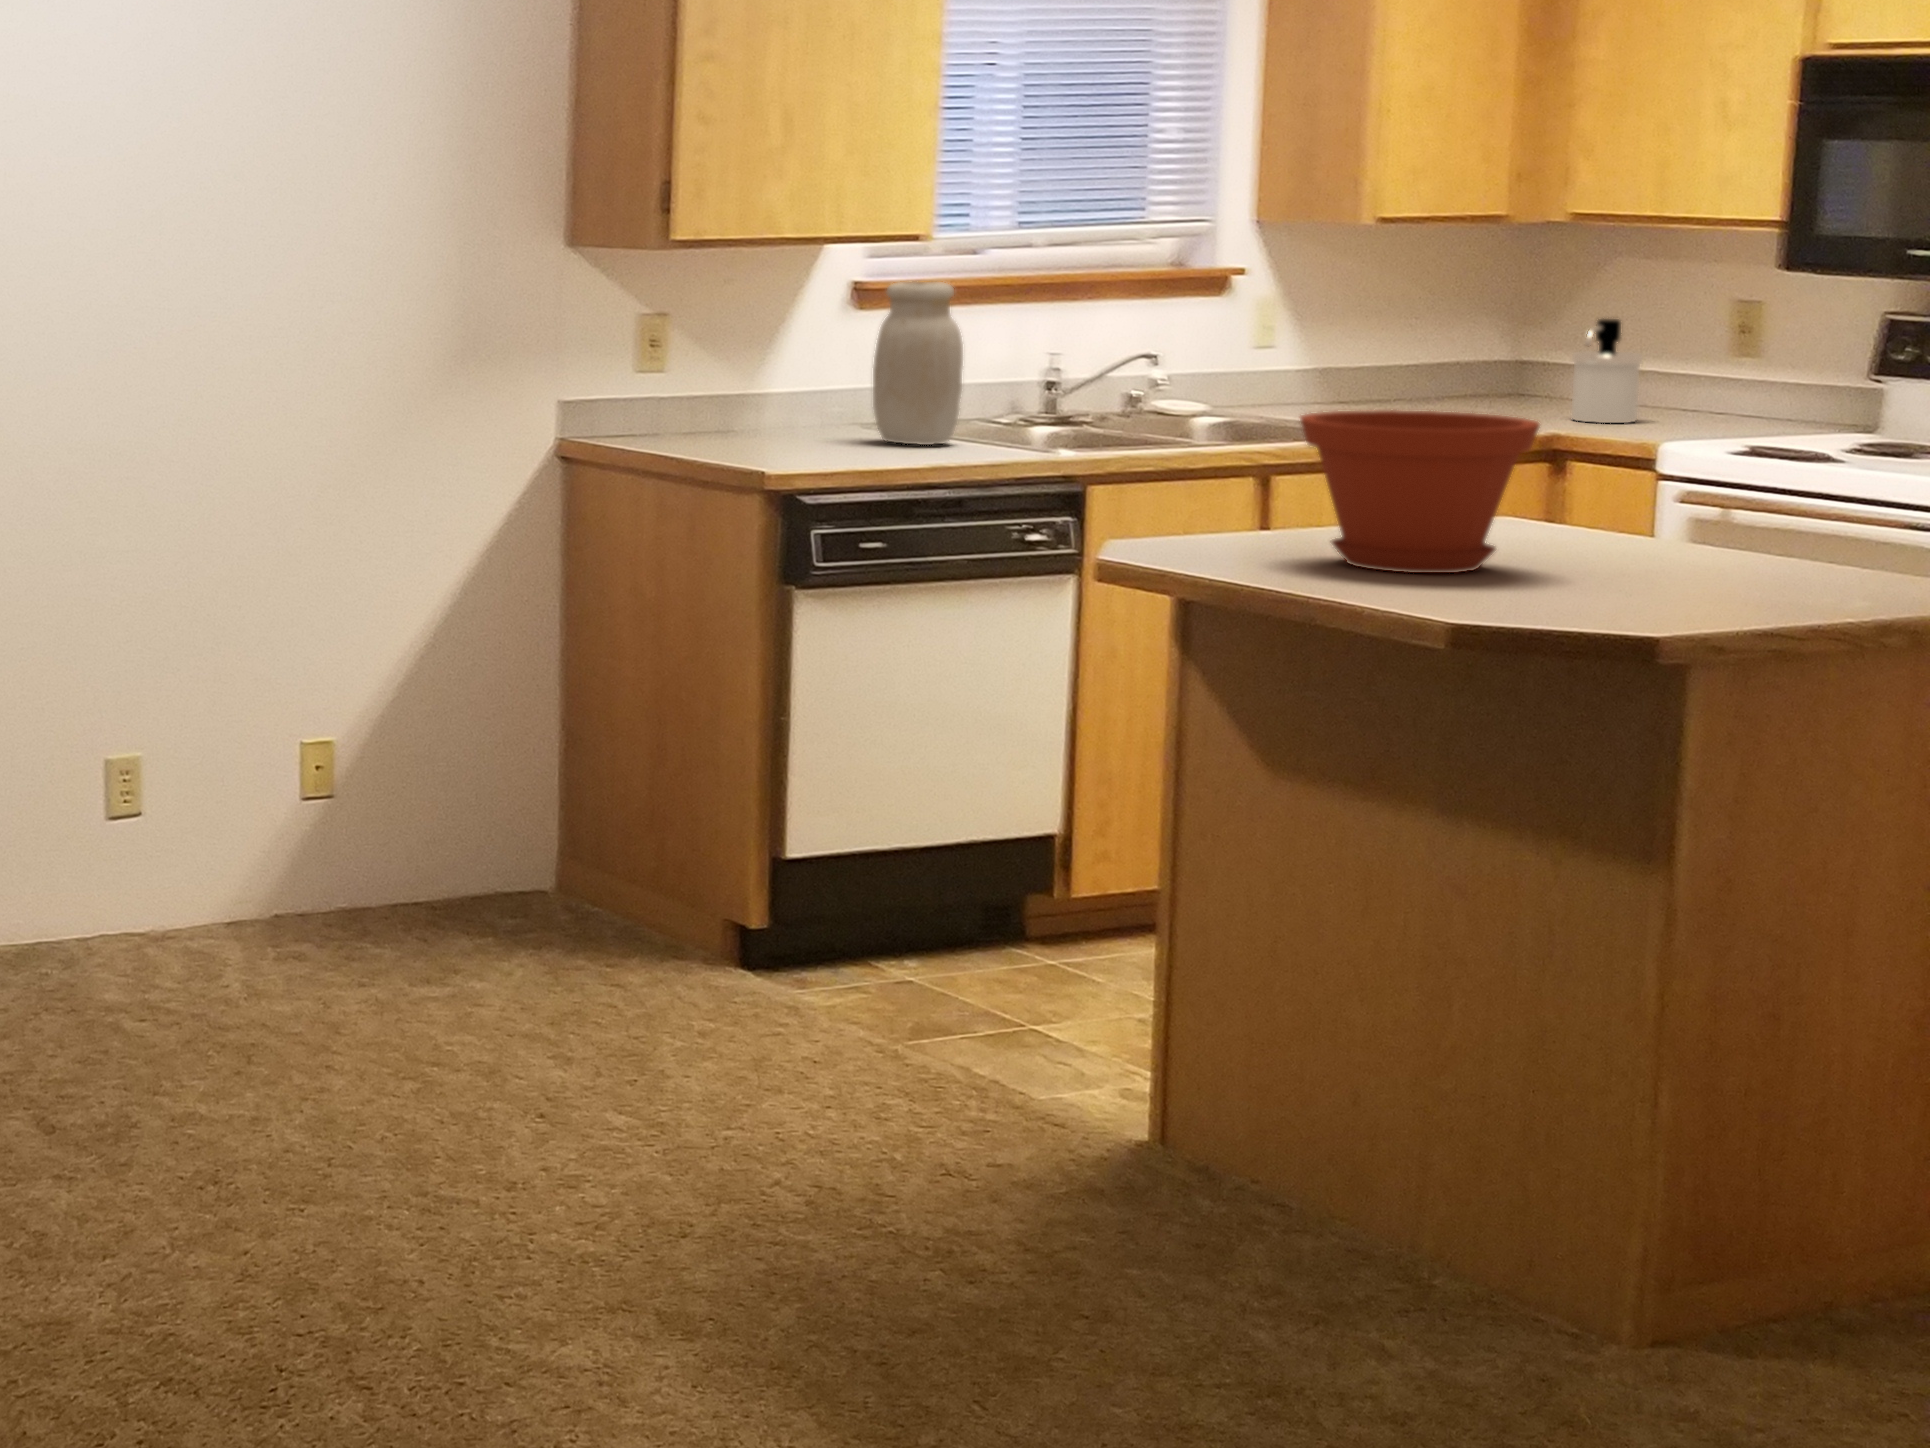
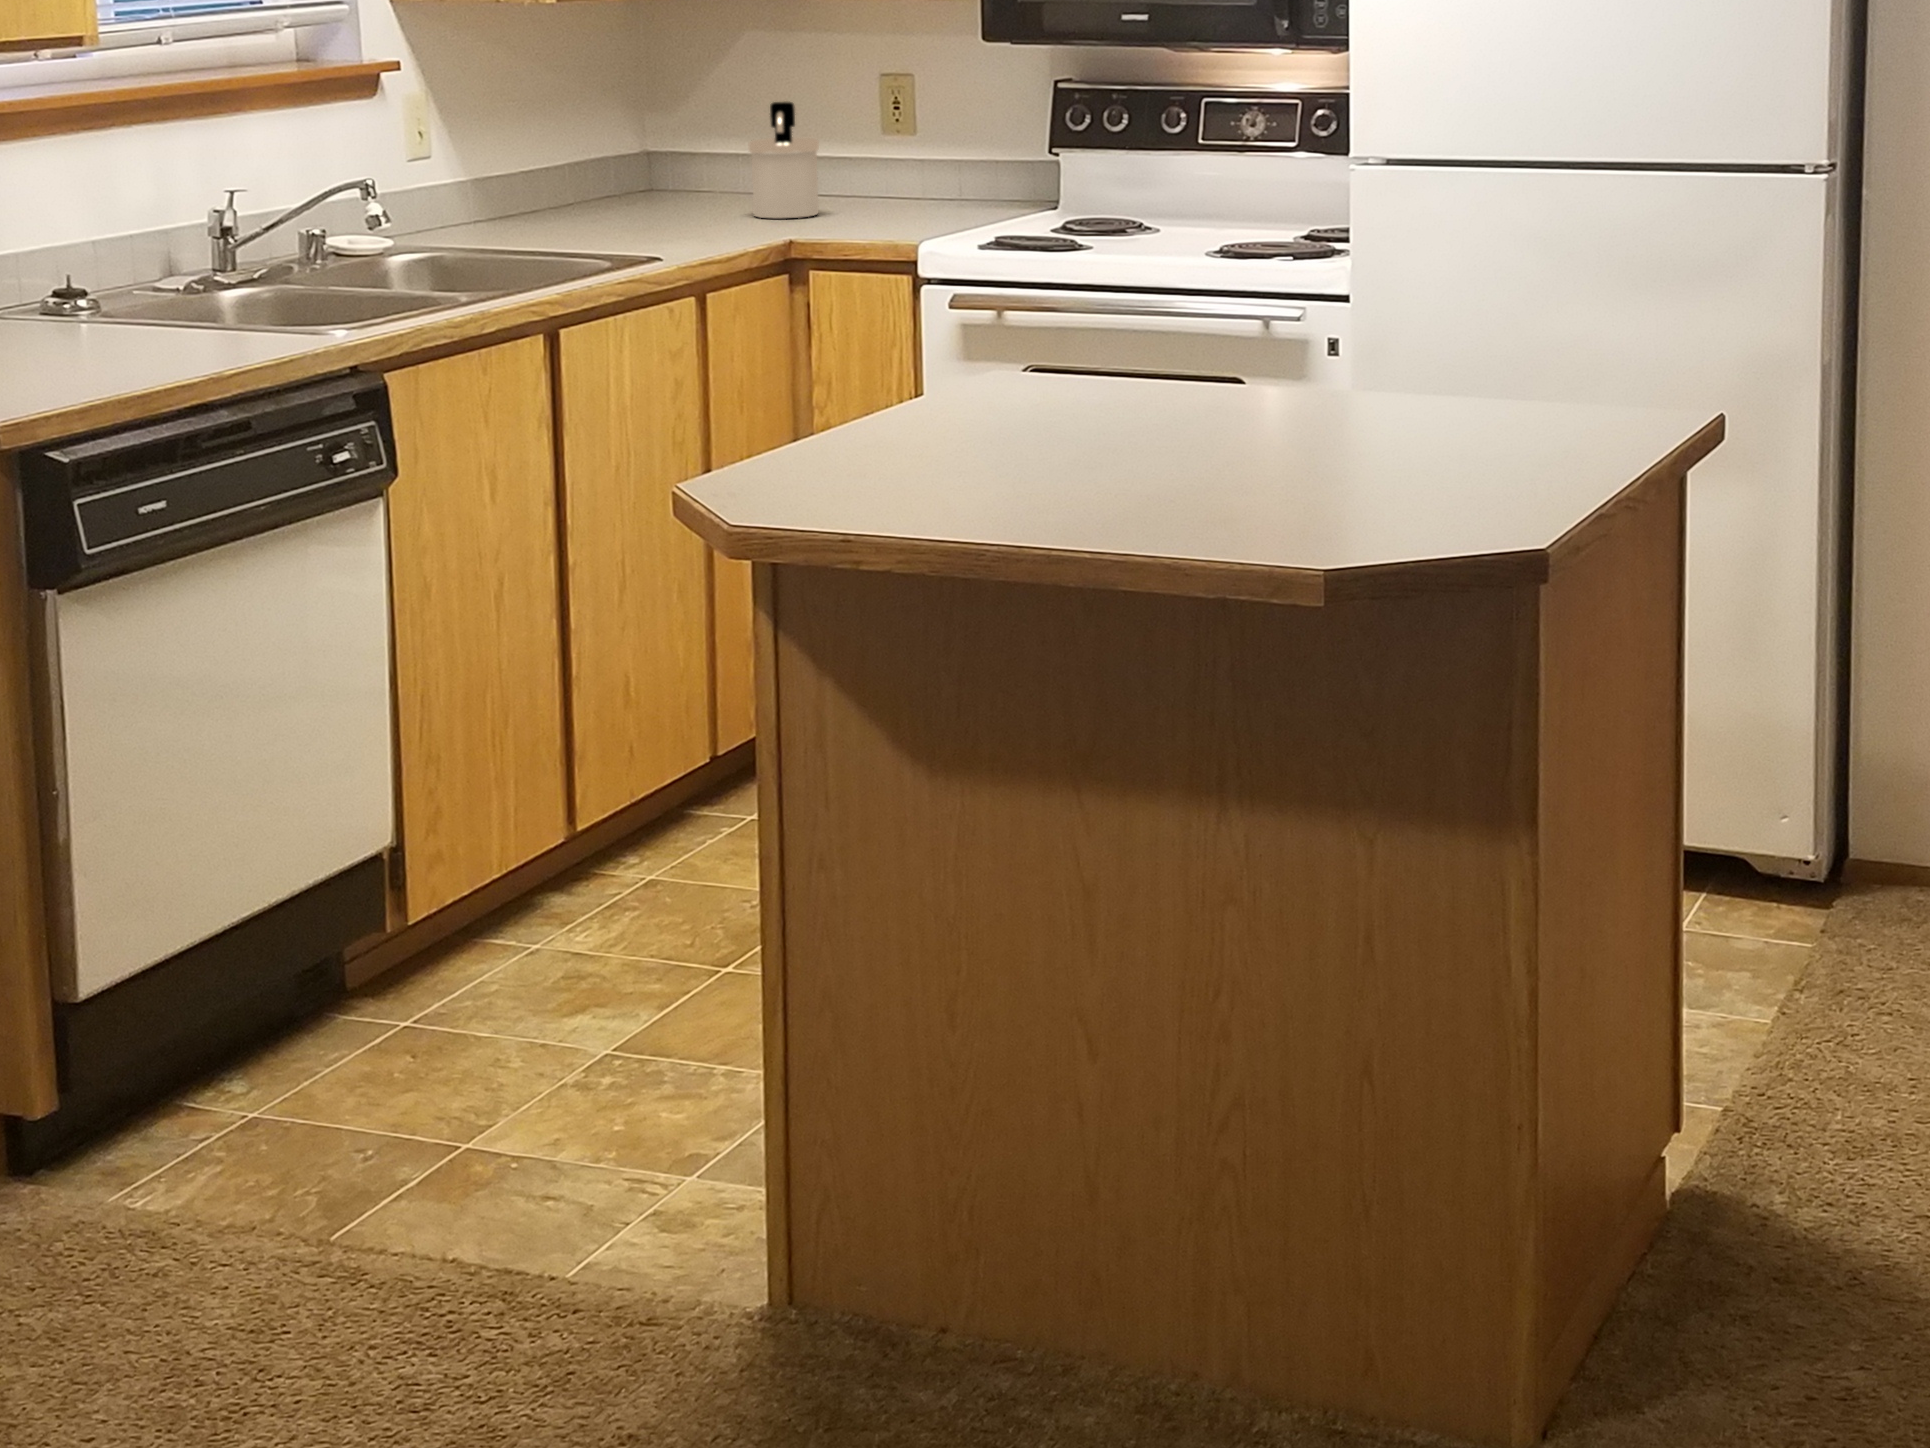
jar: present [873,282,963,445] -> none [43,105,176,340]
plant pot: present [1300,410,1540,573] -> none [944,249,1248,484]

